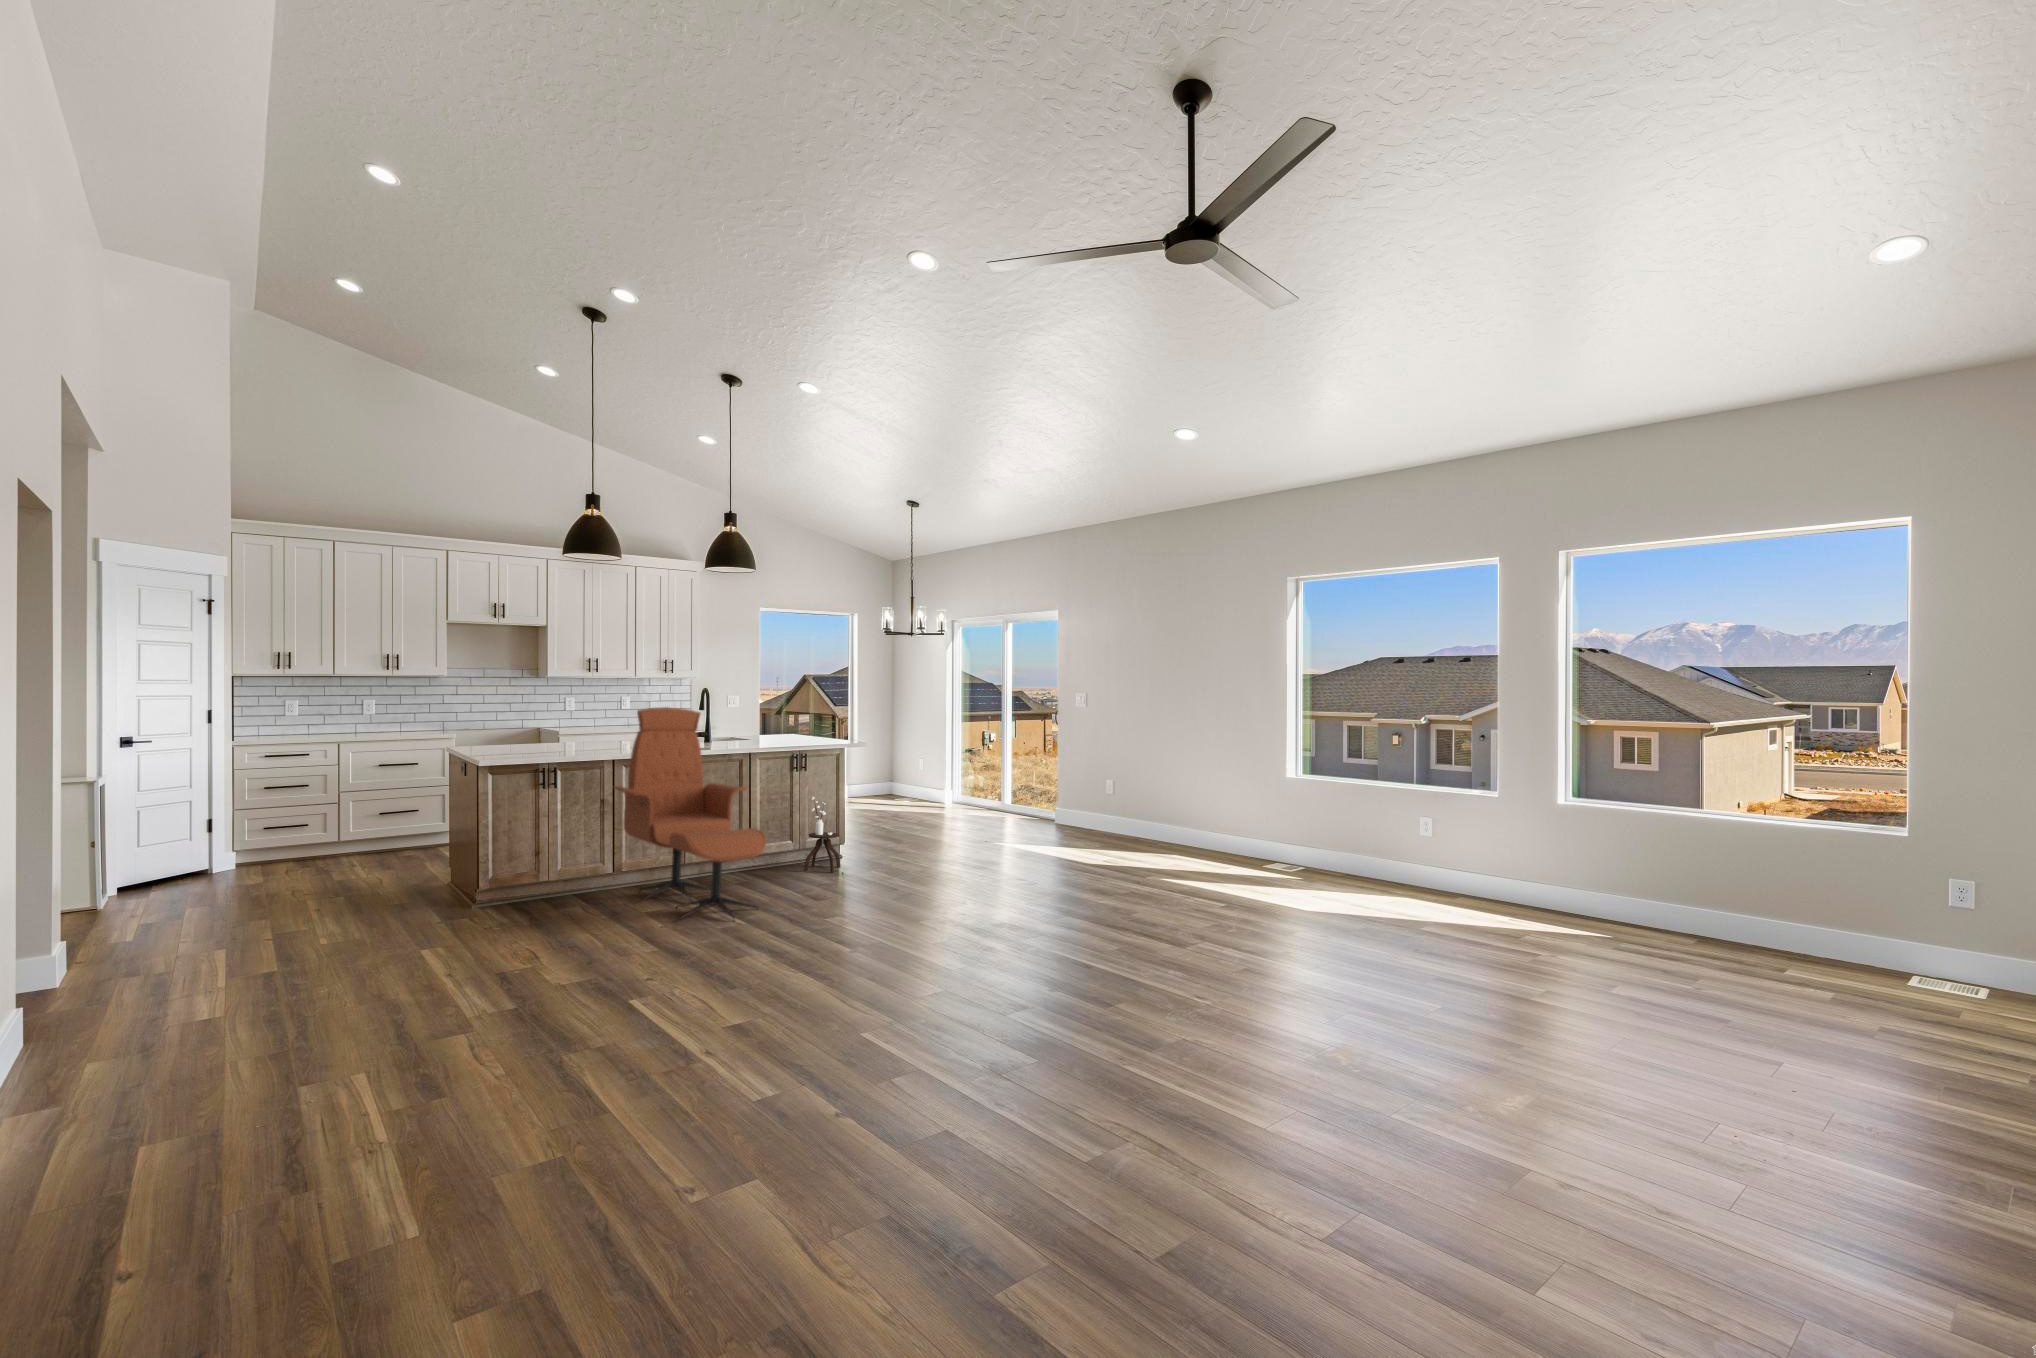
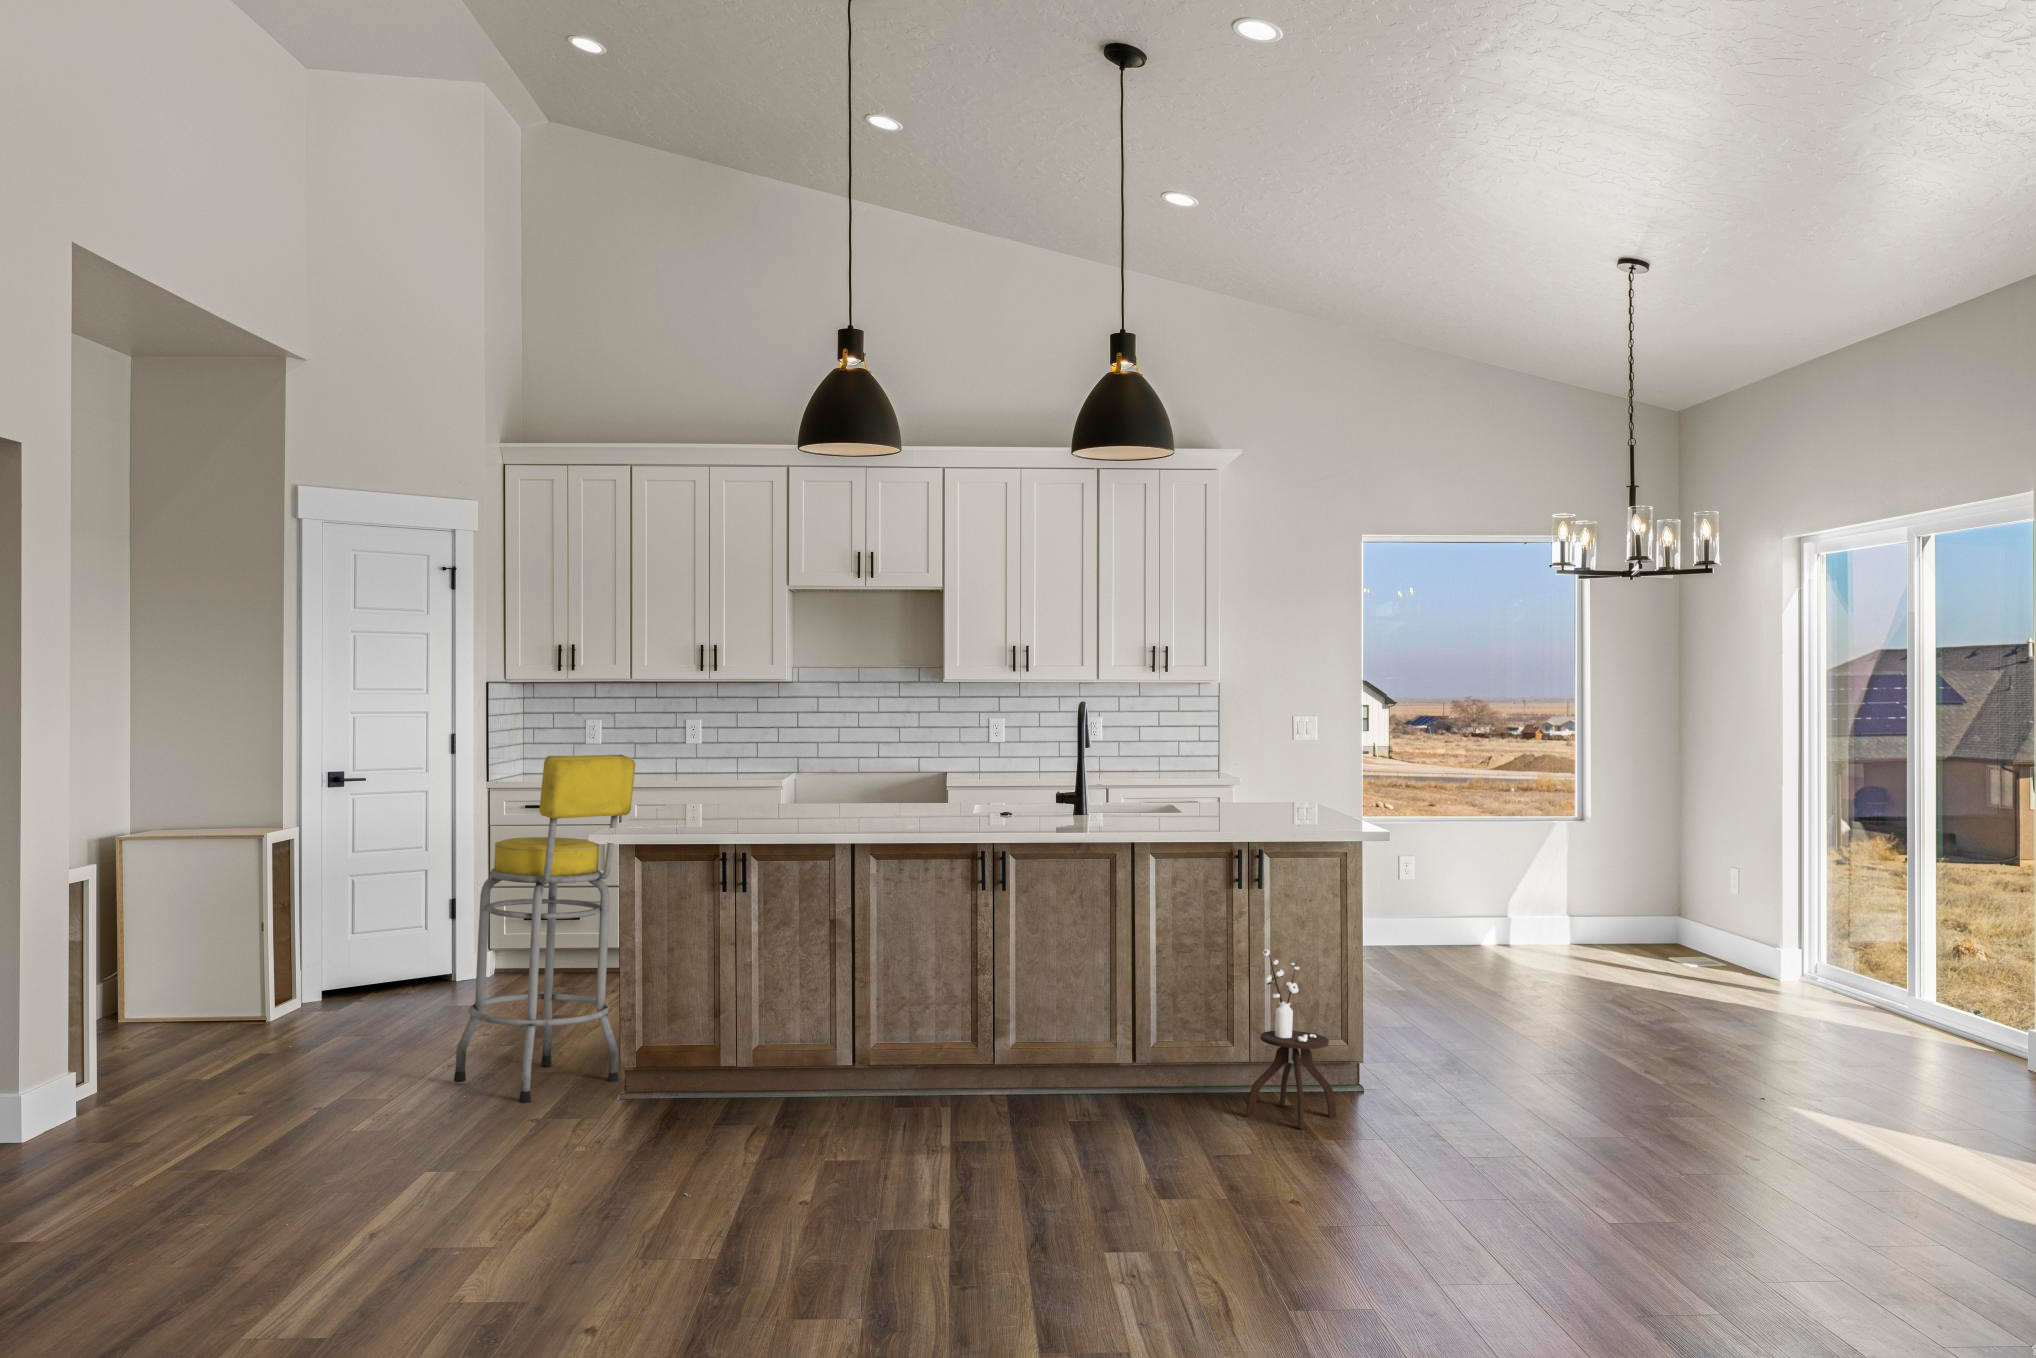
lounge chair: present [614,707,766,921] -> none [821,742,1074,1220]
bar stool: none [343,718,468,918] -> present [454,755,635,1103]

